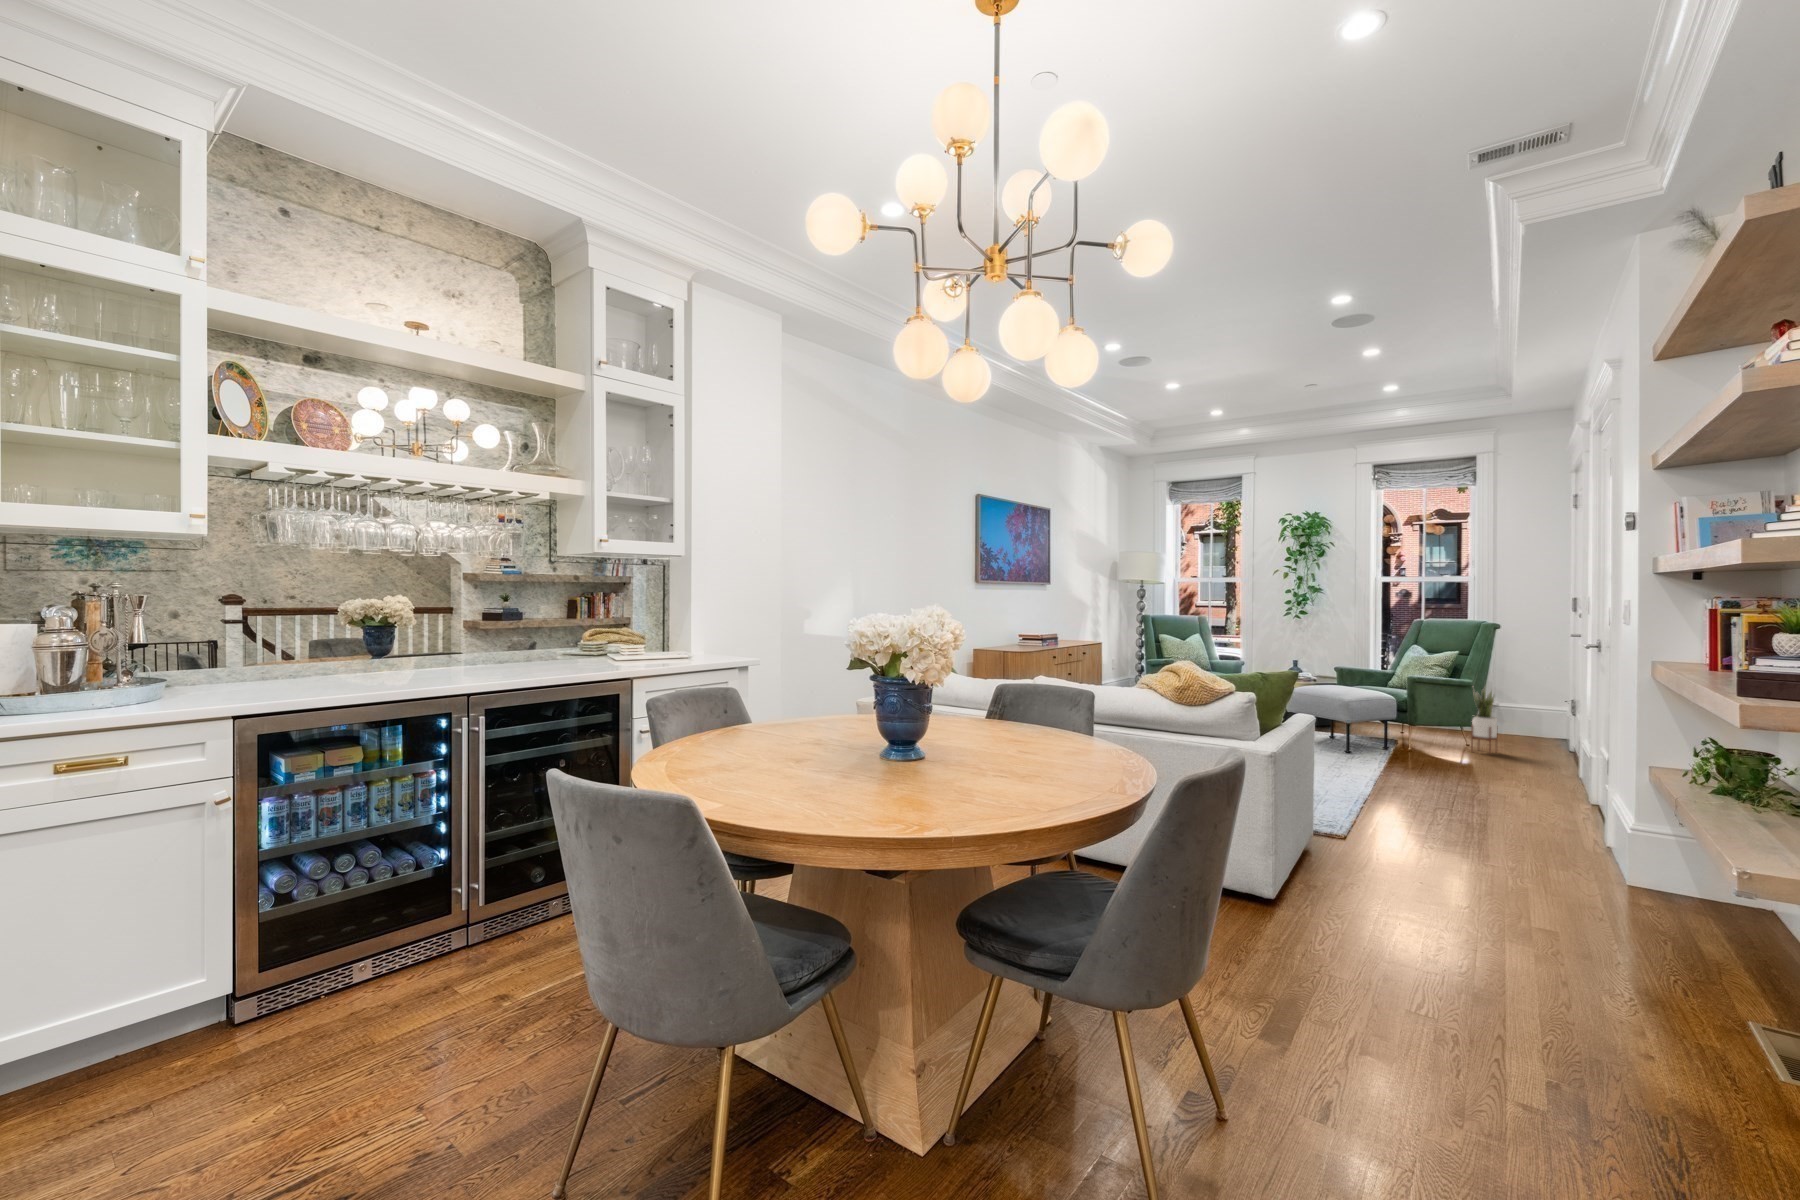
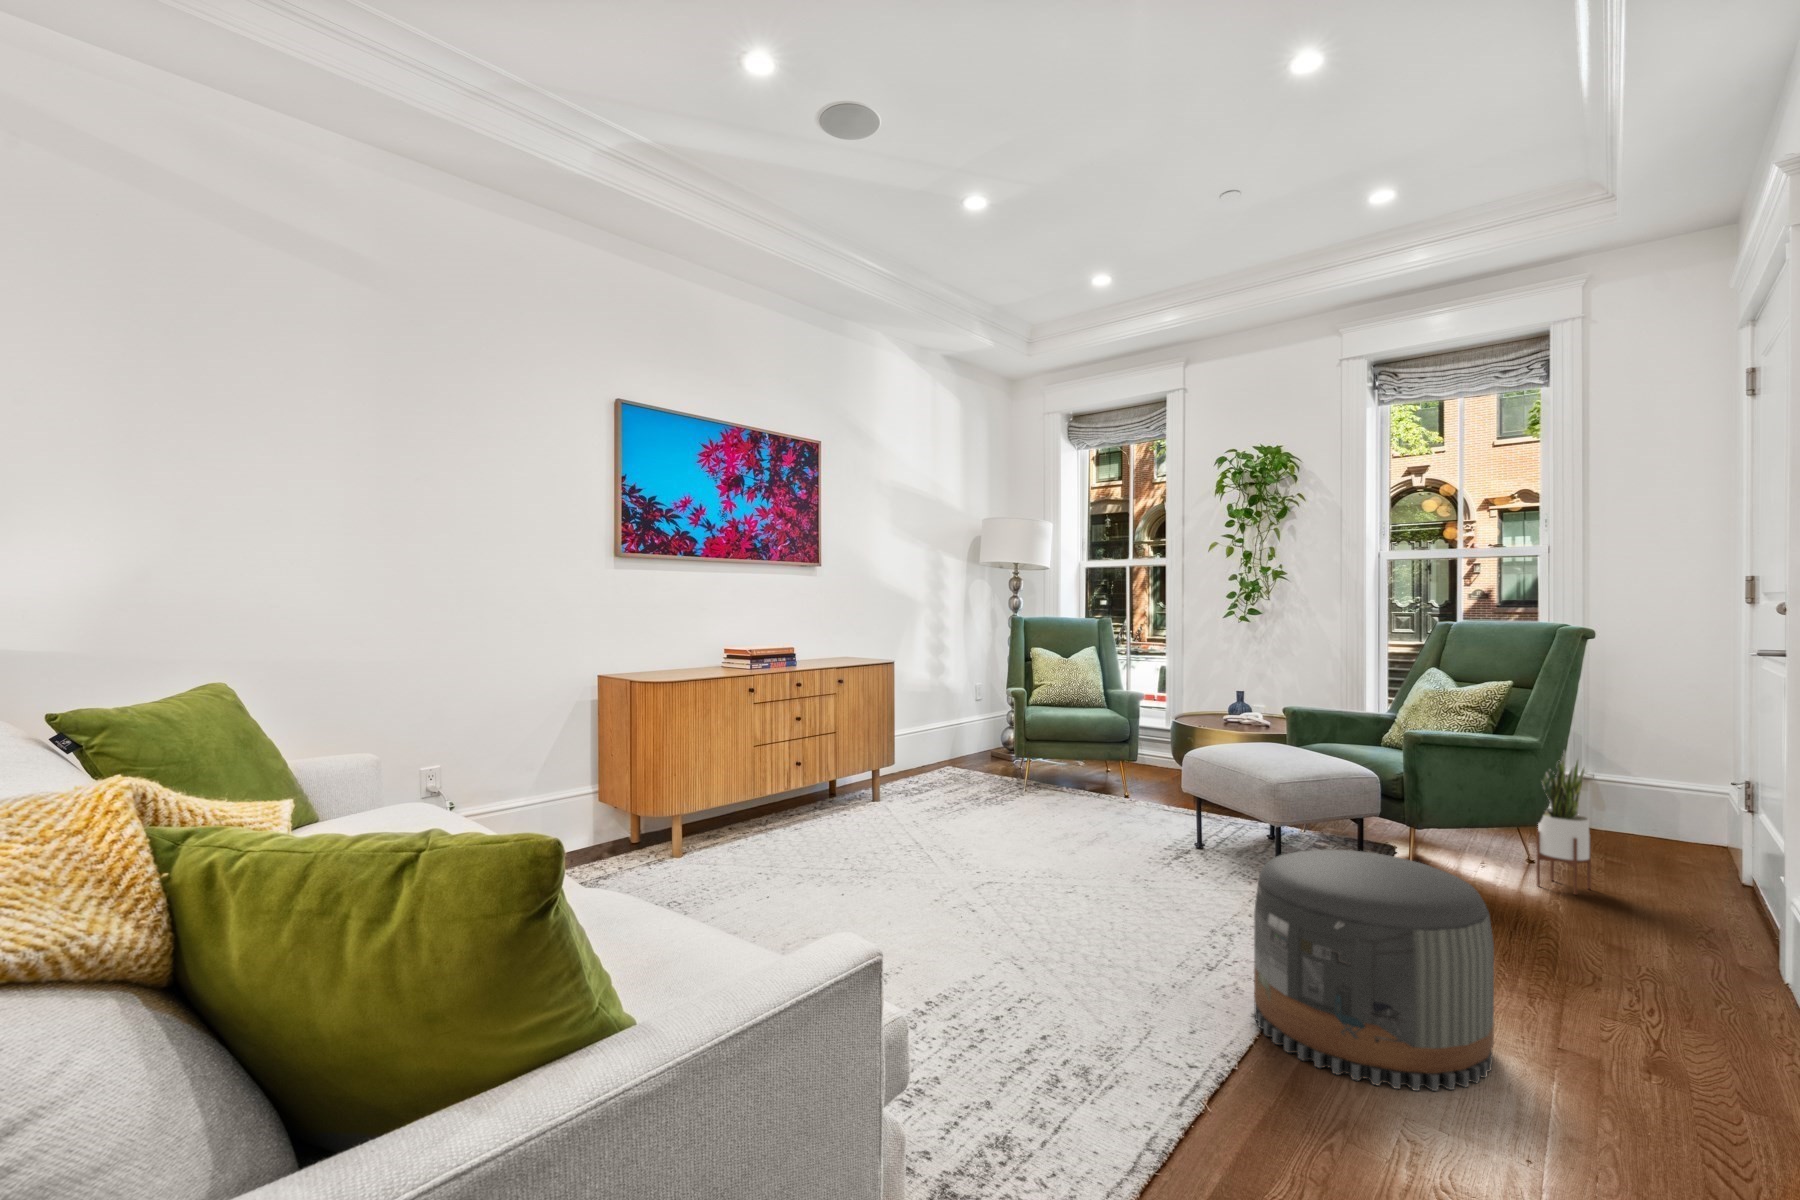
pouf: none [1362,720,1462,800] -> present [1254,849,1494,1091]

